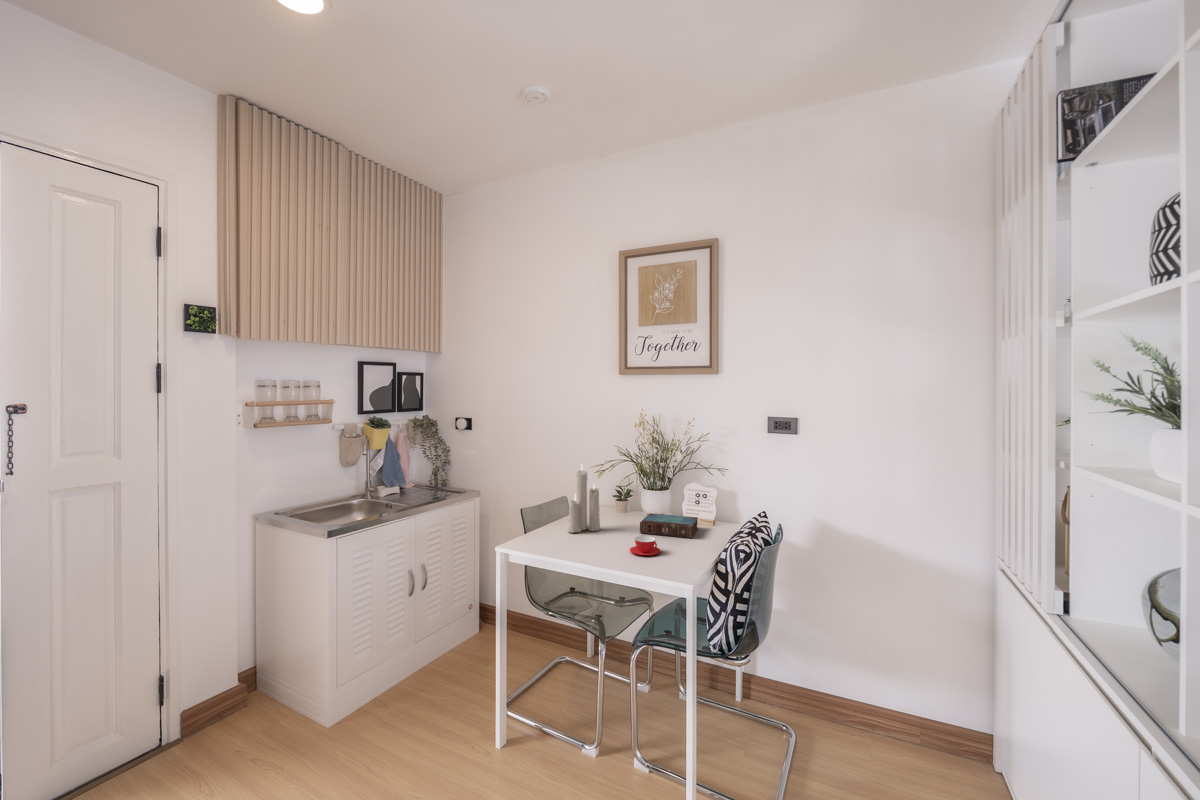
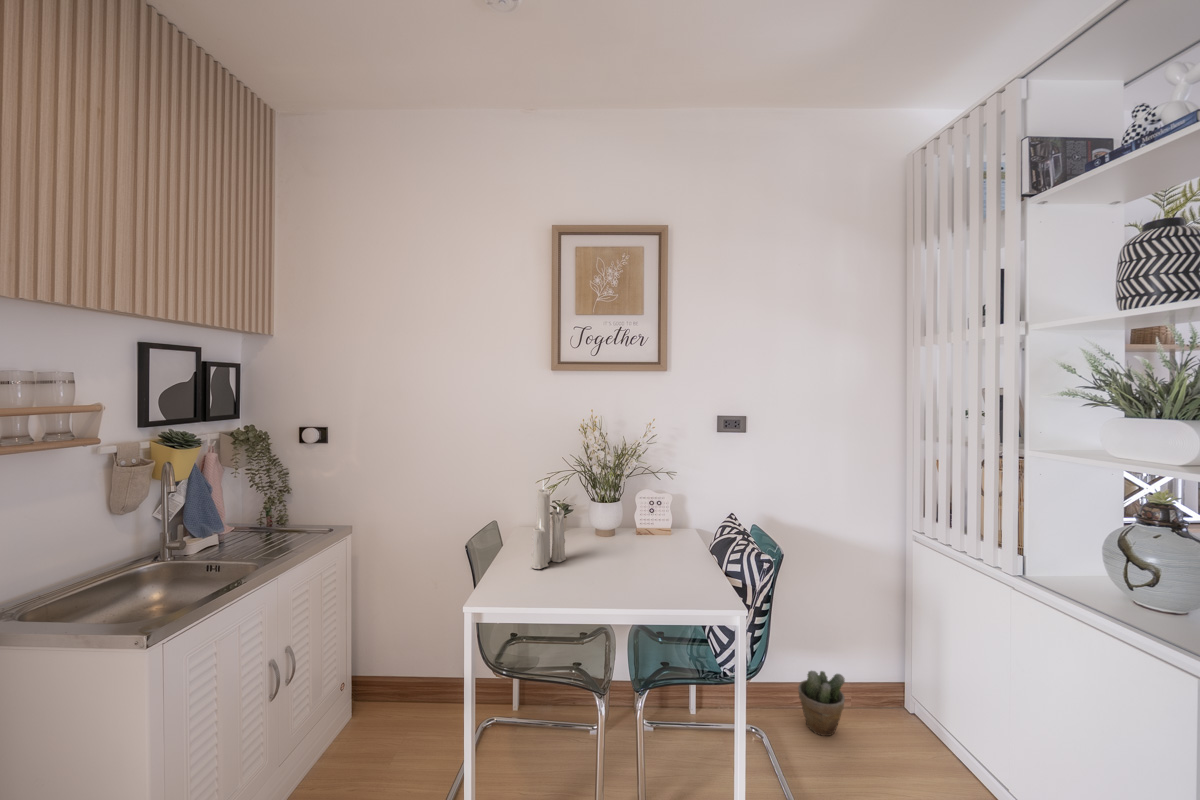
book: present [640,513,698,538] -> none [609,528,673,556]
teacup: present [630,536,661,555] -> none [632,562,669,587]
potted plant: none [842,686,893,758] -> present [798,671,845,736]

